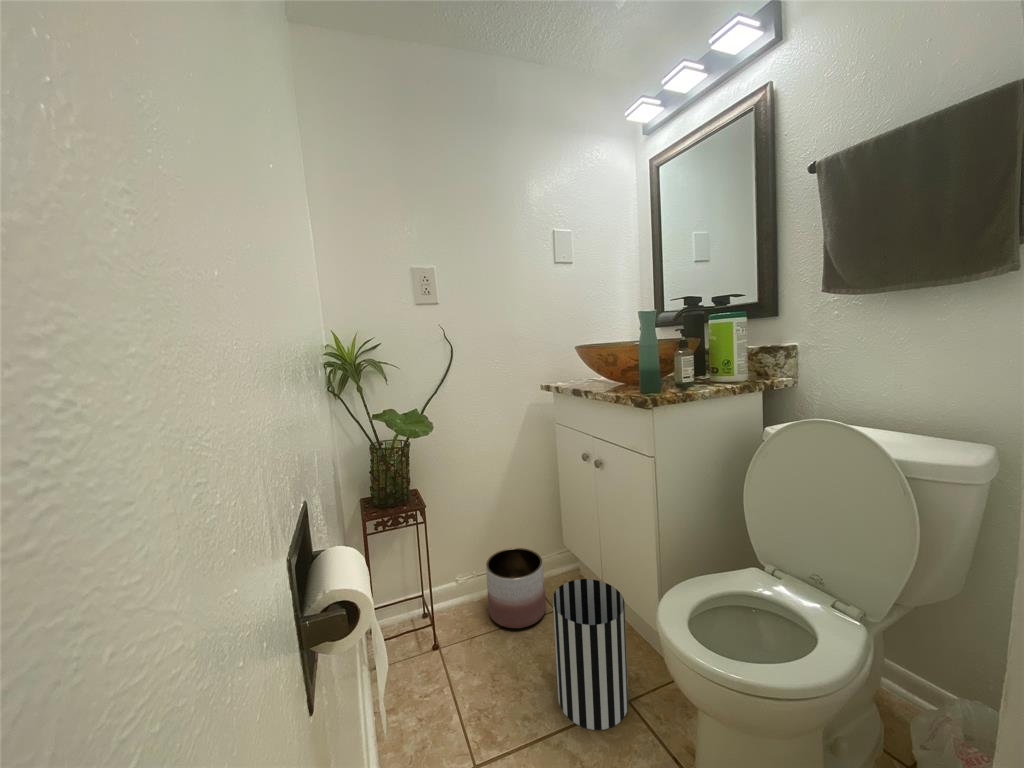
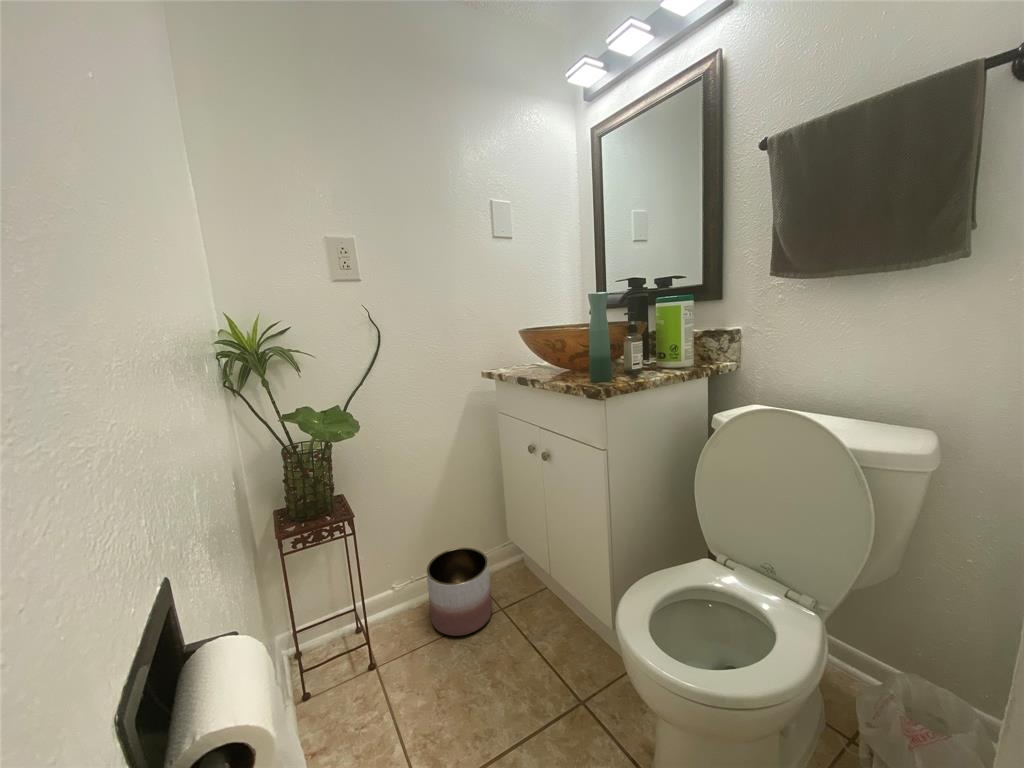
wastebasket: present [552,579,628,730] -> none [502,581,582,741]

